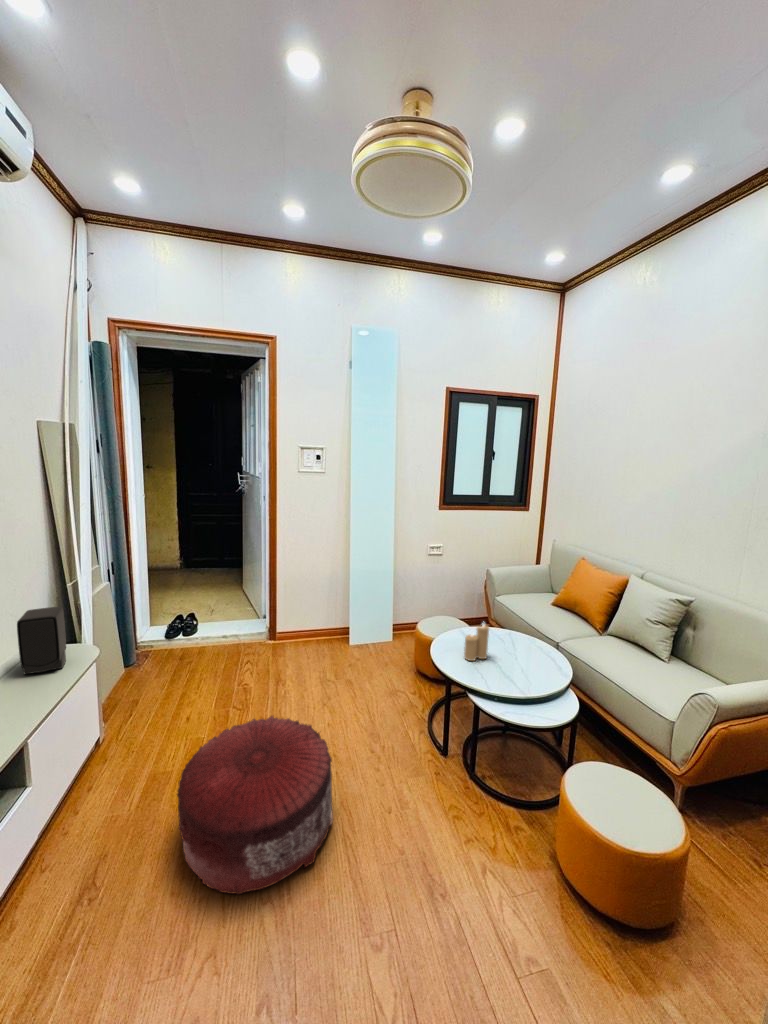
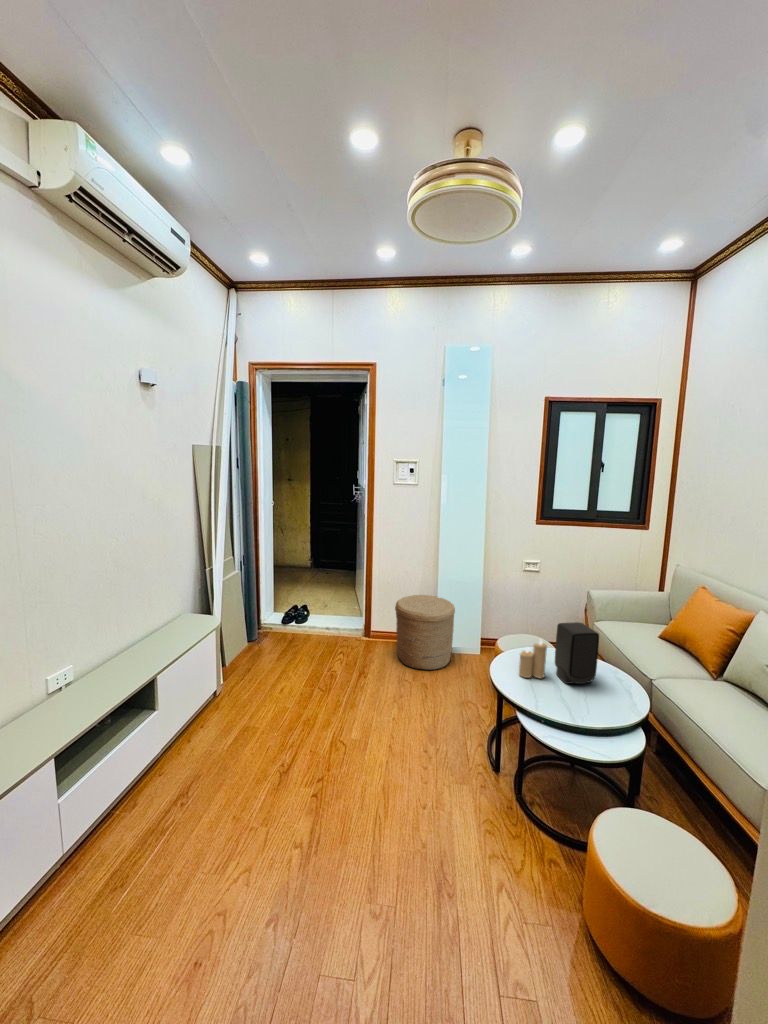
woven basket: none [309,589,371,668] -> present [395,595,455,670]
speaker: present [17,607,66,675] -> present [555,622,599,684]
pouf: present [177,716,333,894] -> none [243,695,375,835]

